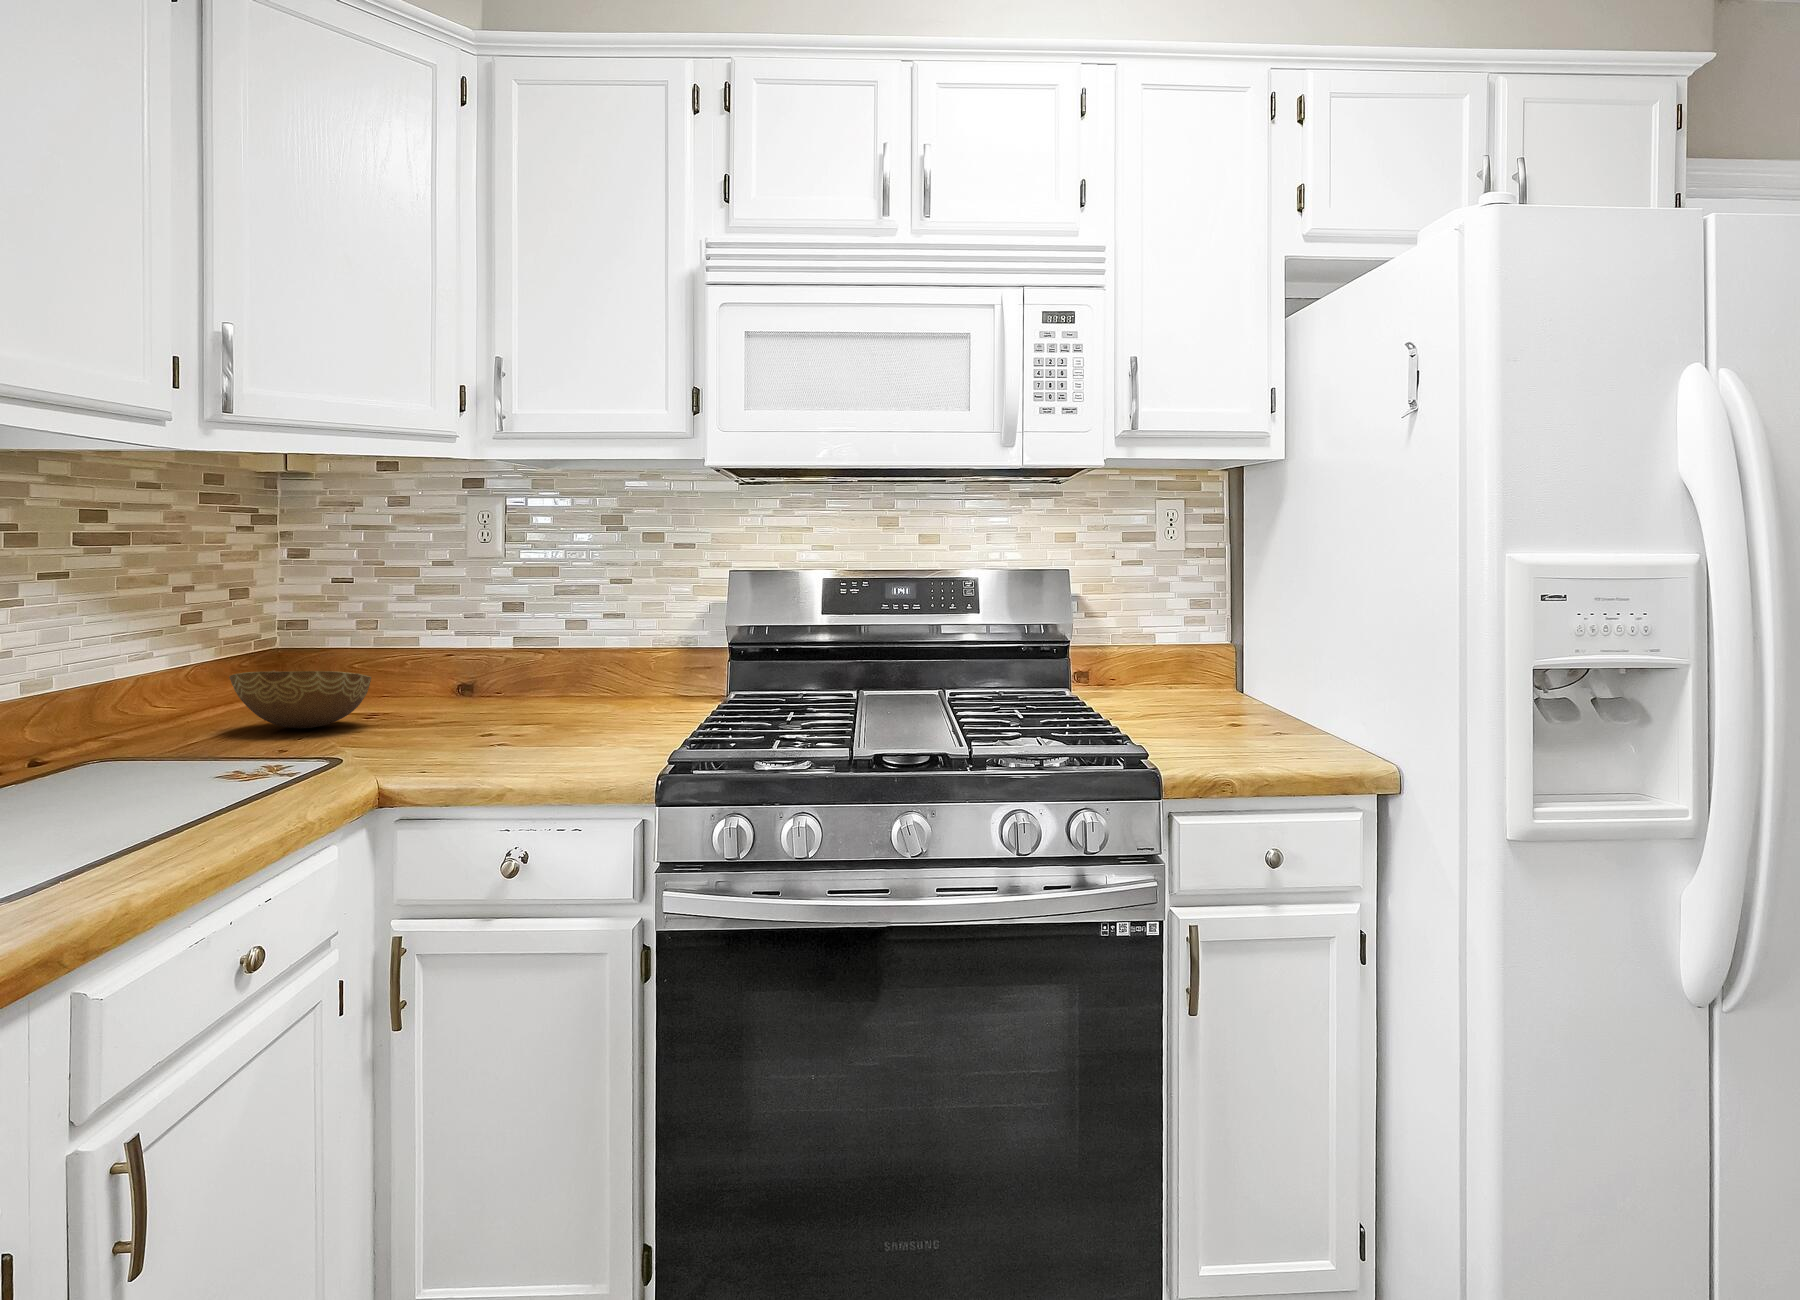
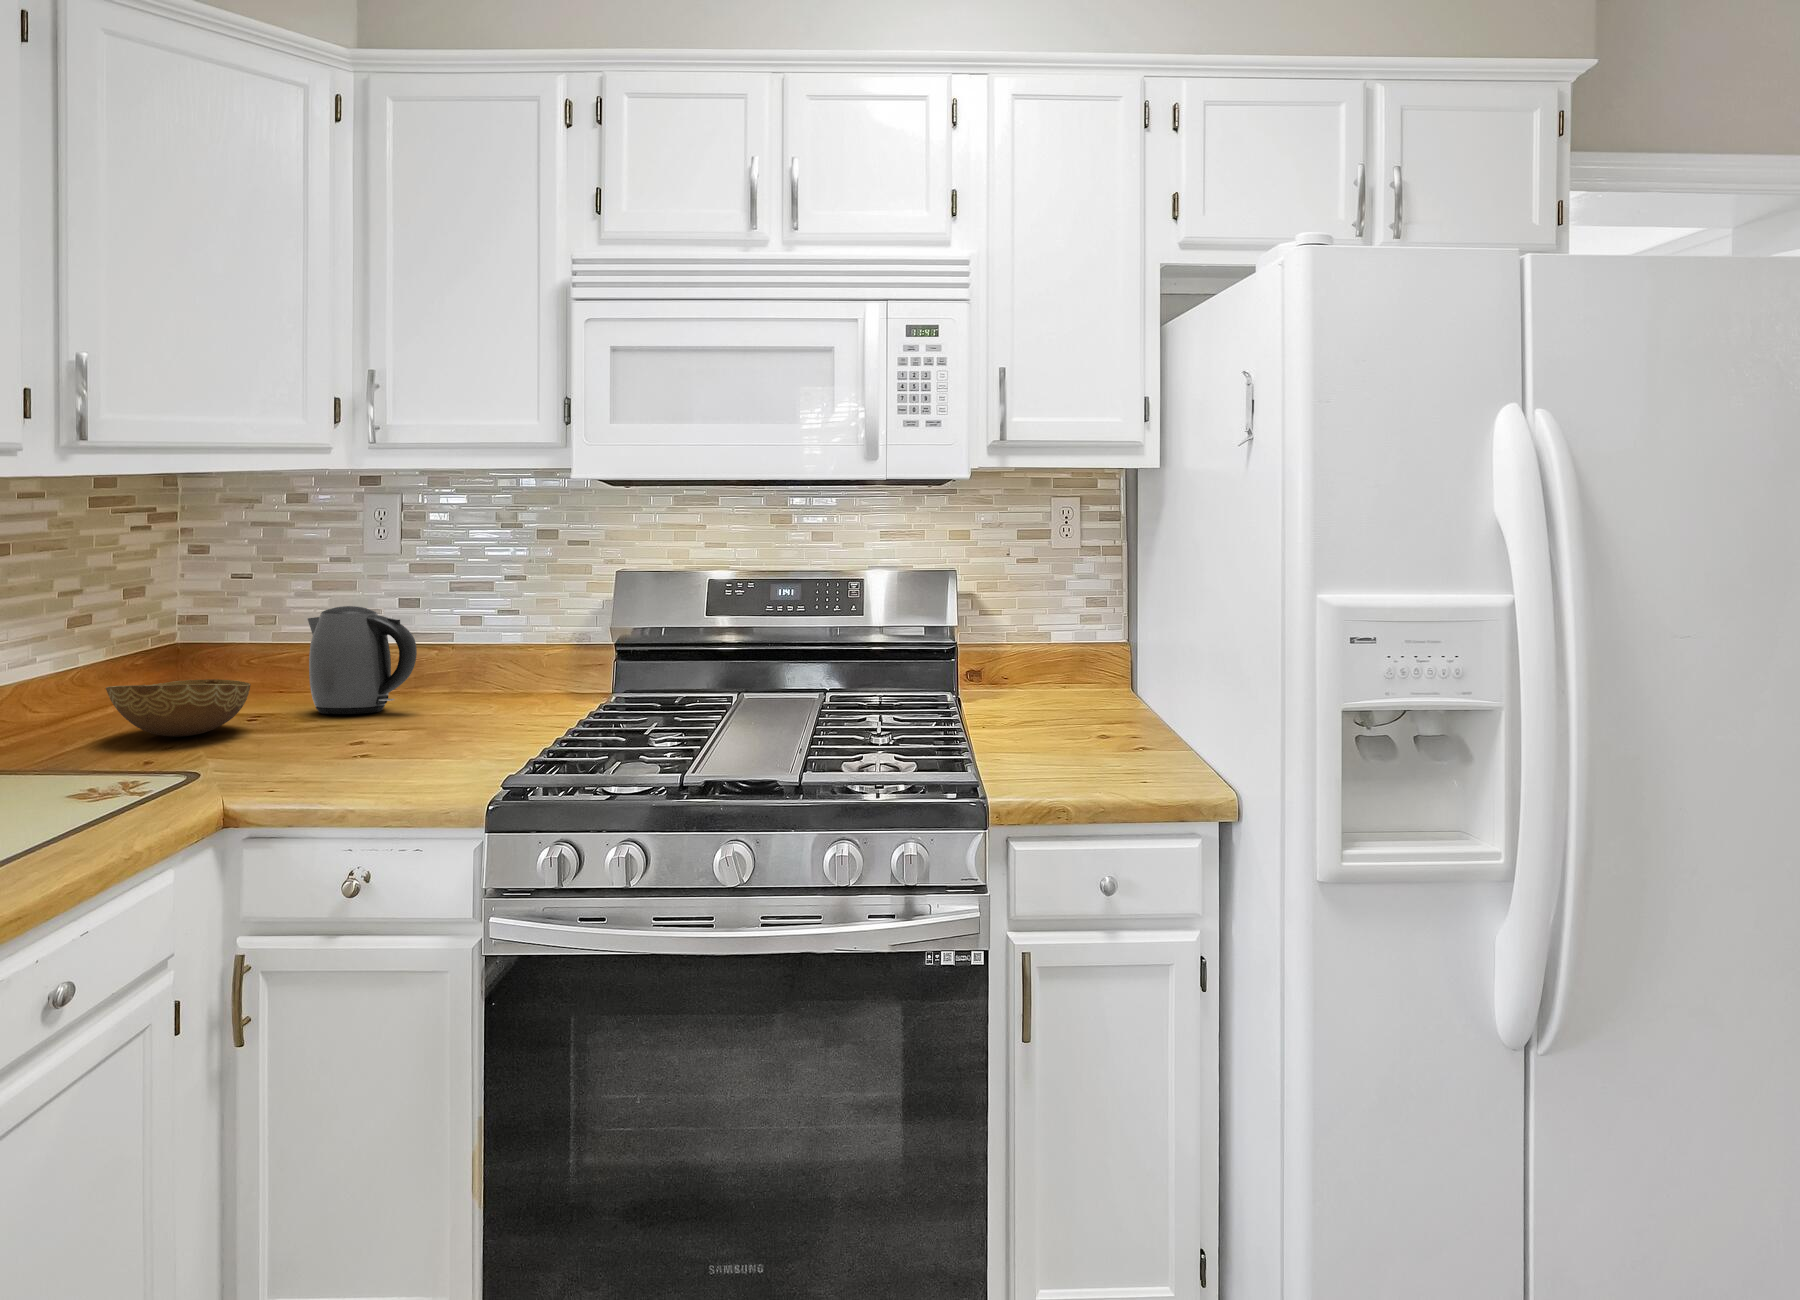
kettle: none [418,604,529,712] -> present [308,606,417,714]

